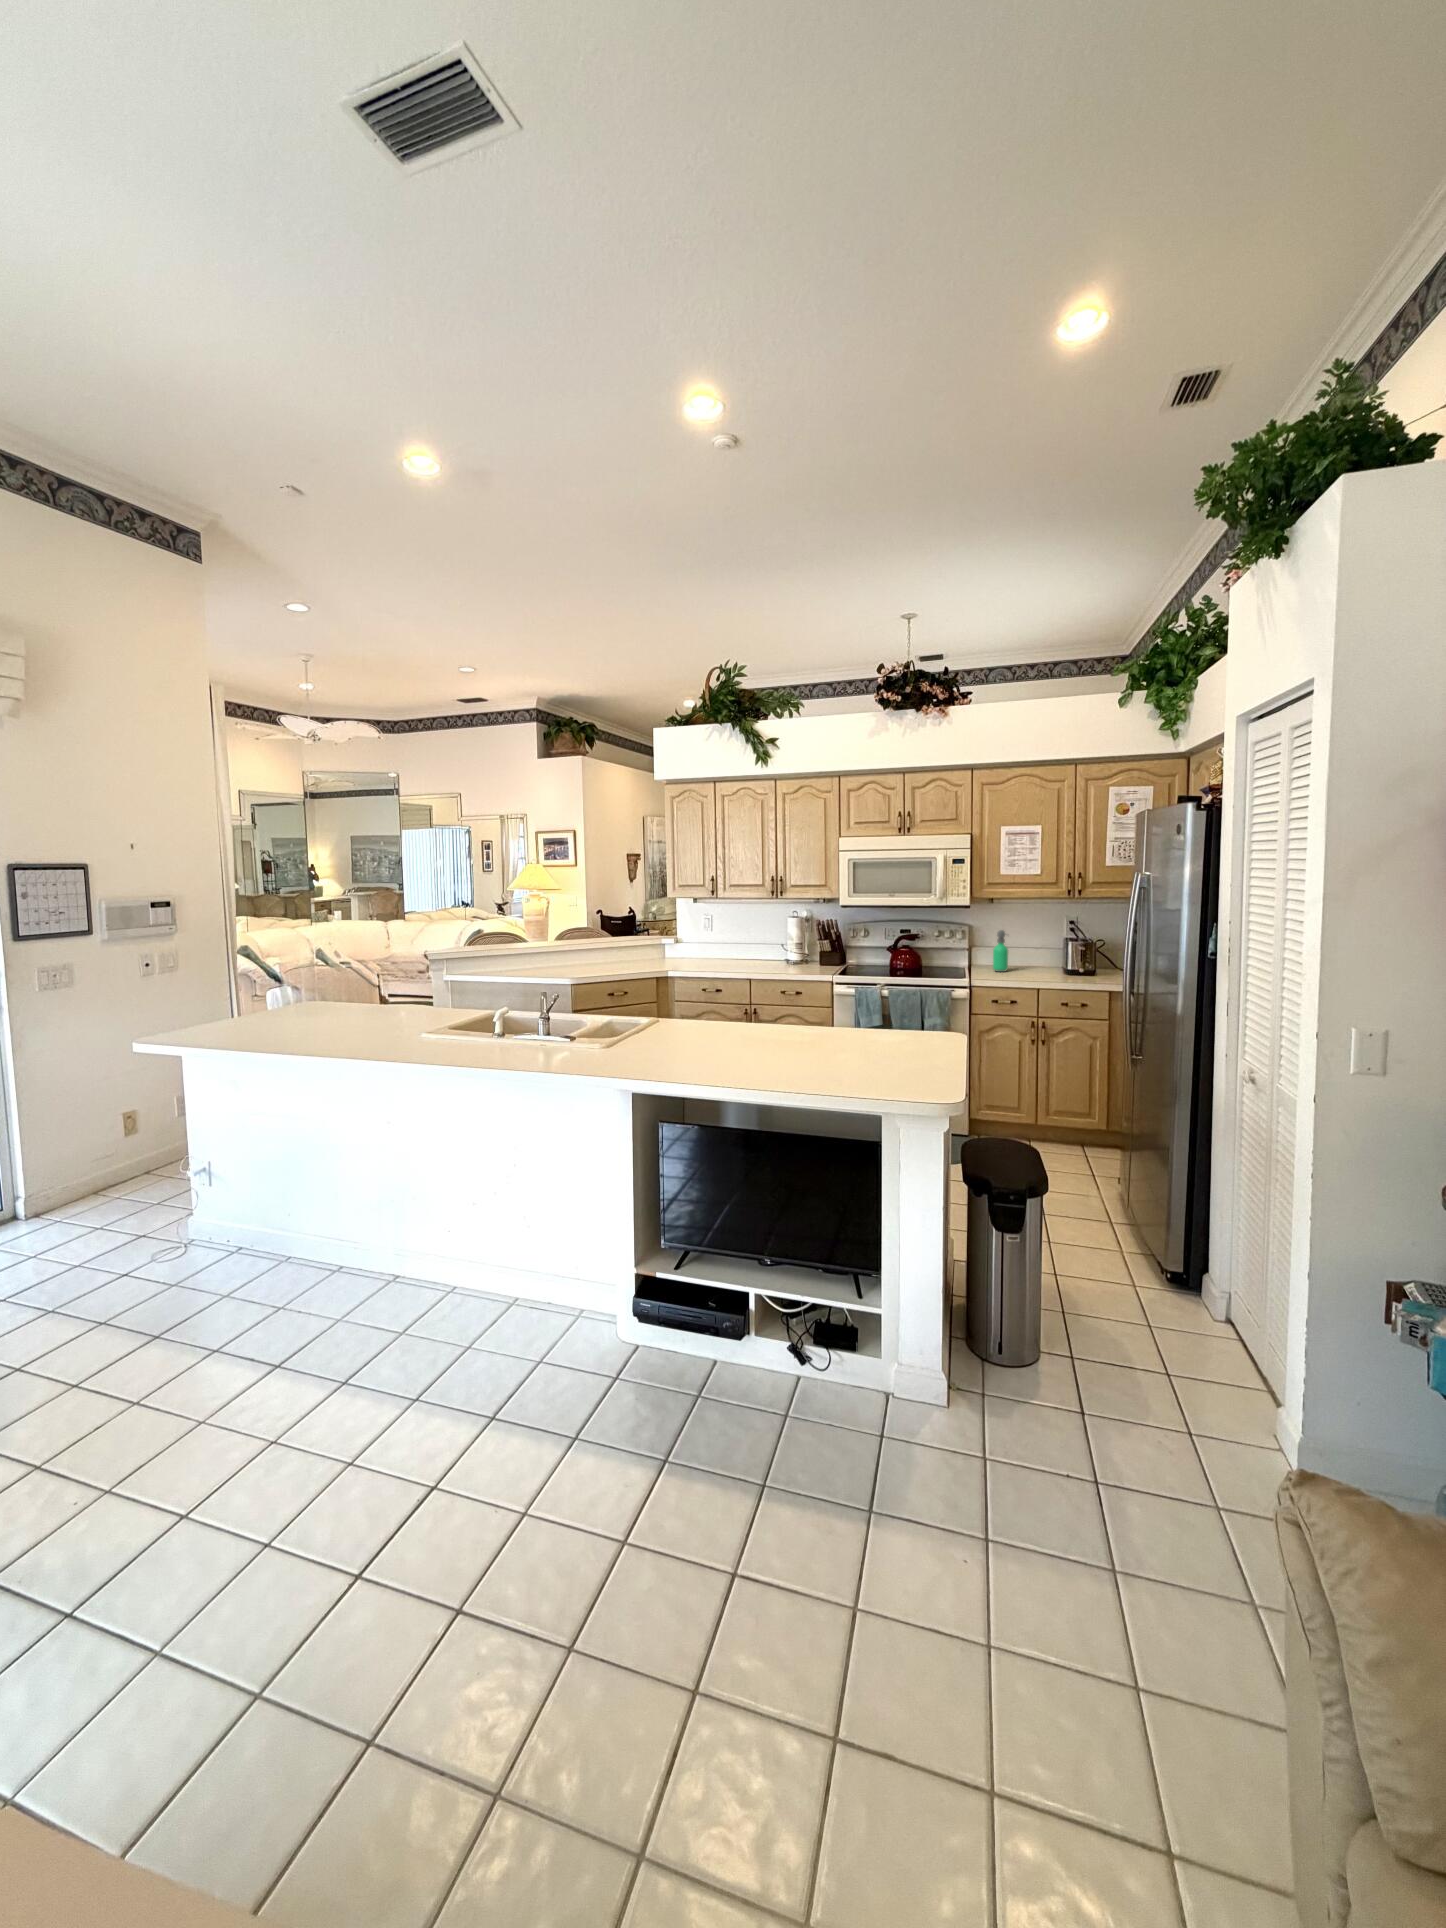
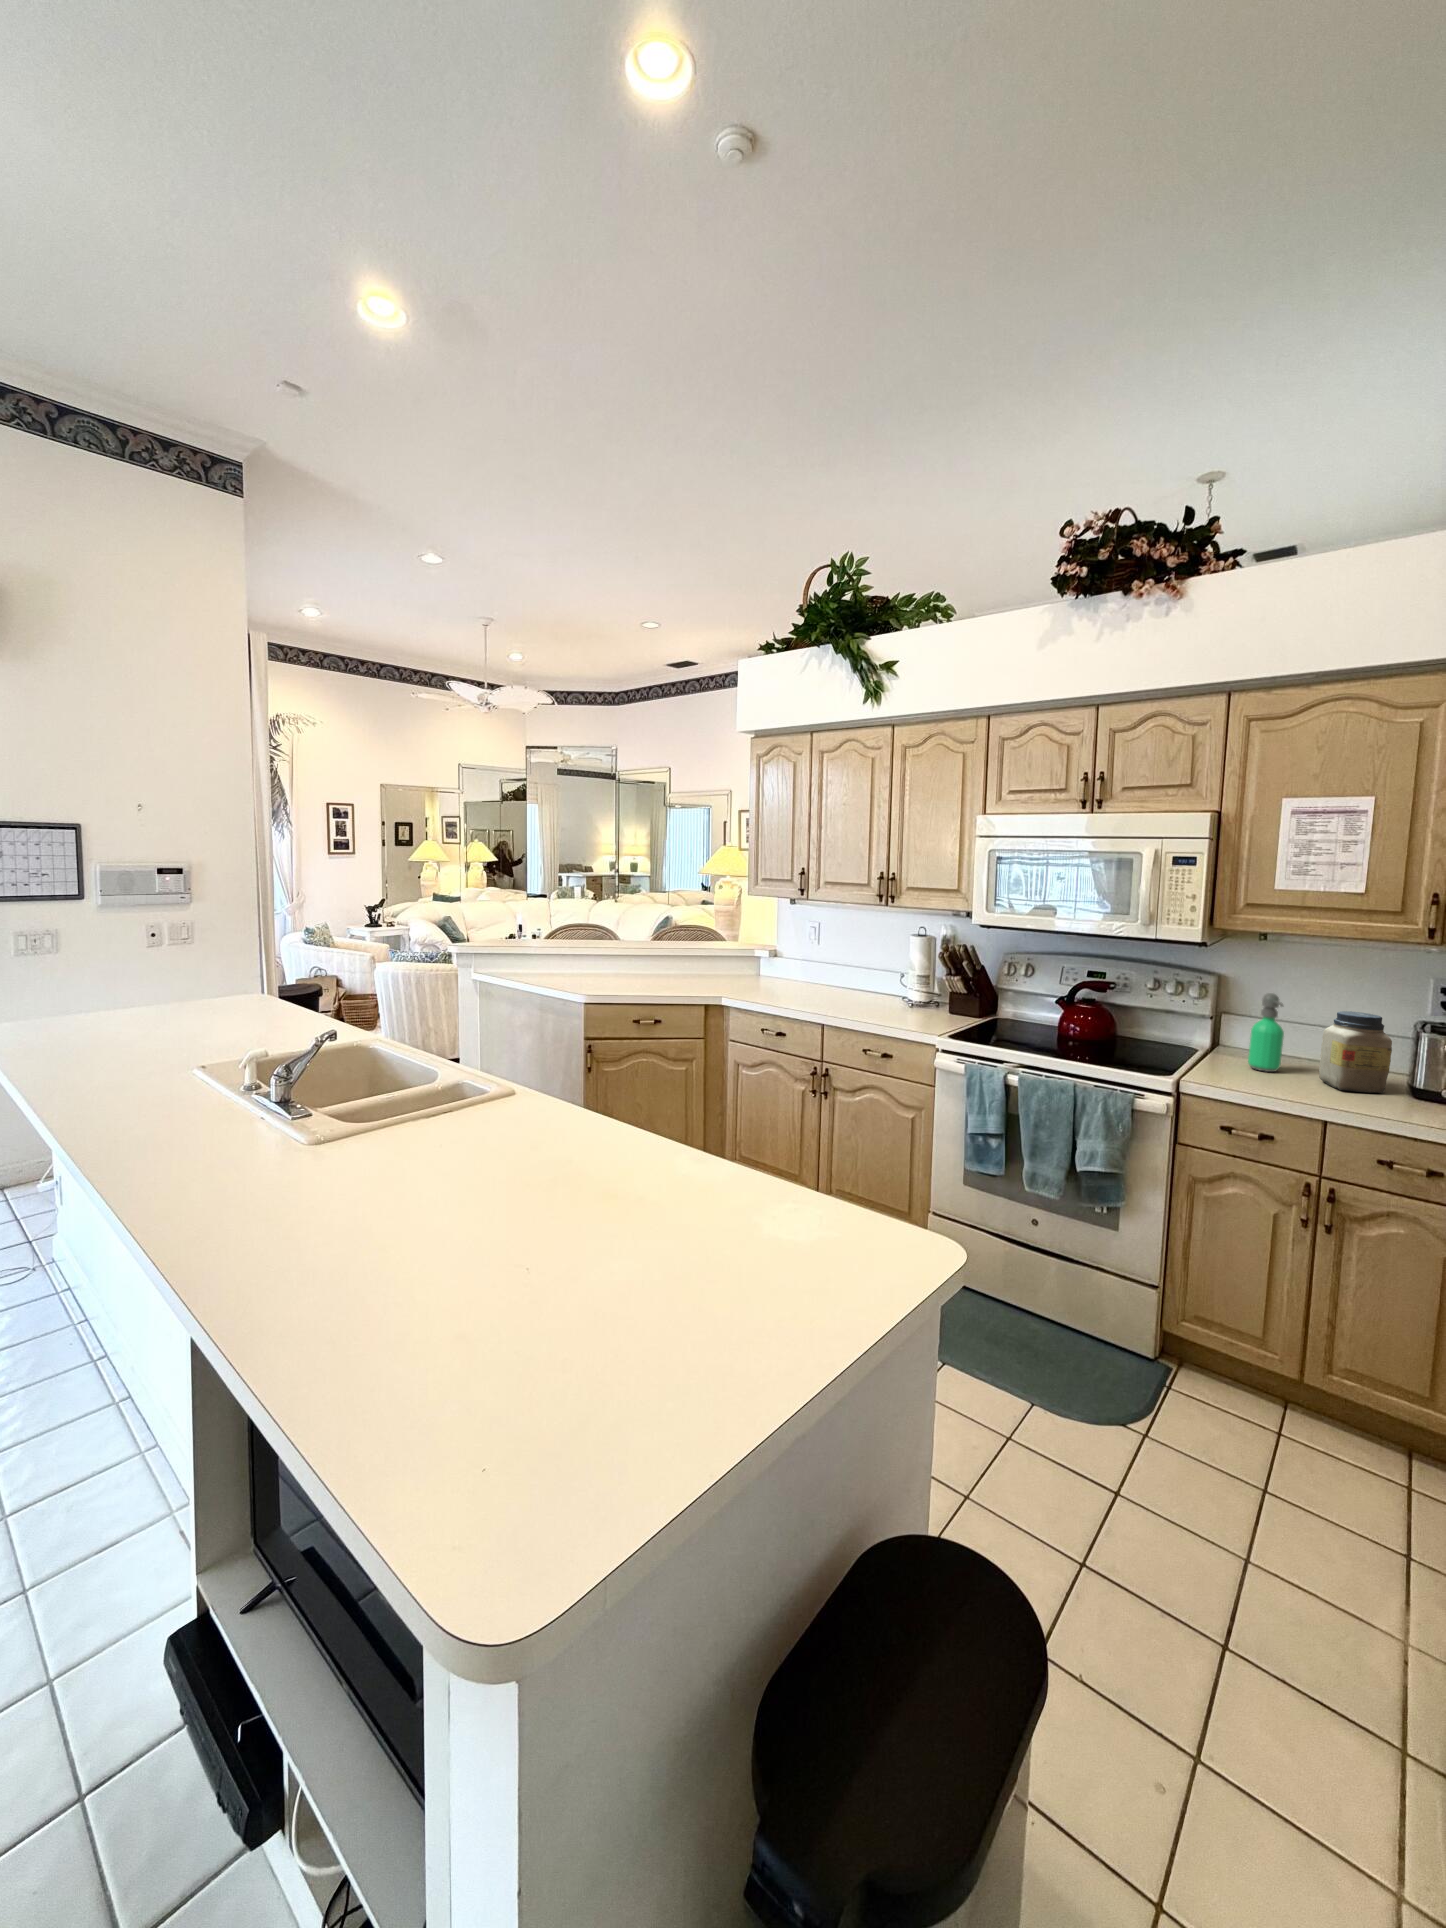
jar: none [1027,935,1058,975] -> present [1319,1011,1392,1093]

